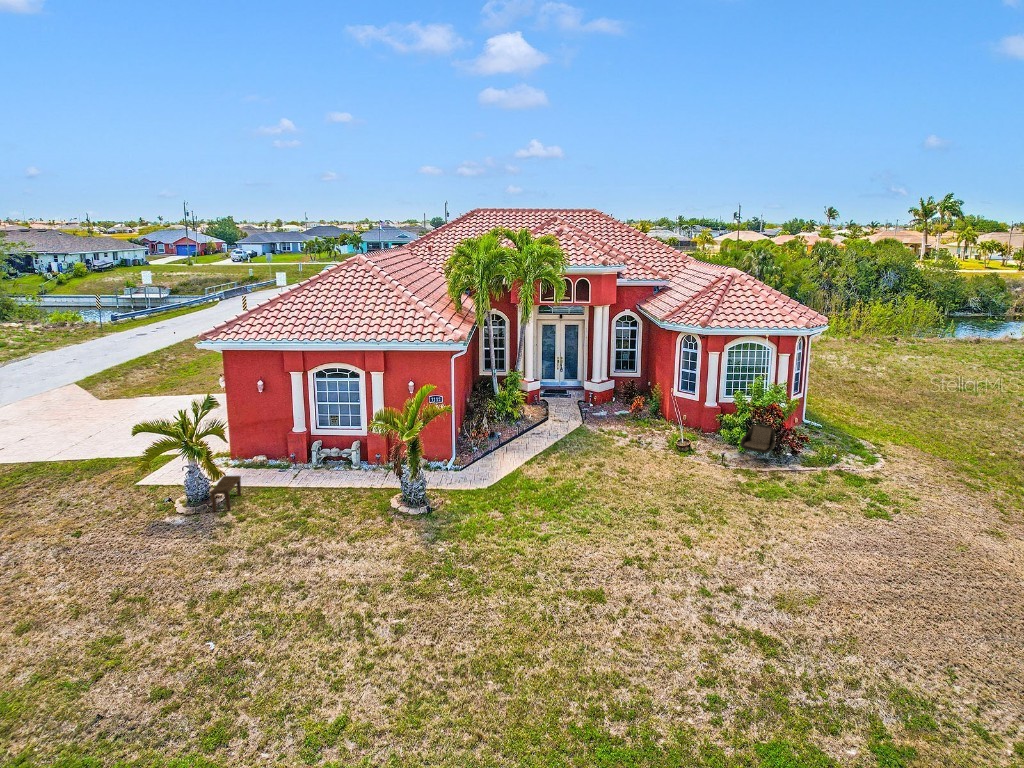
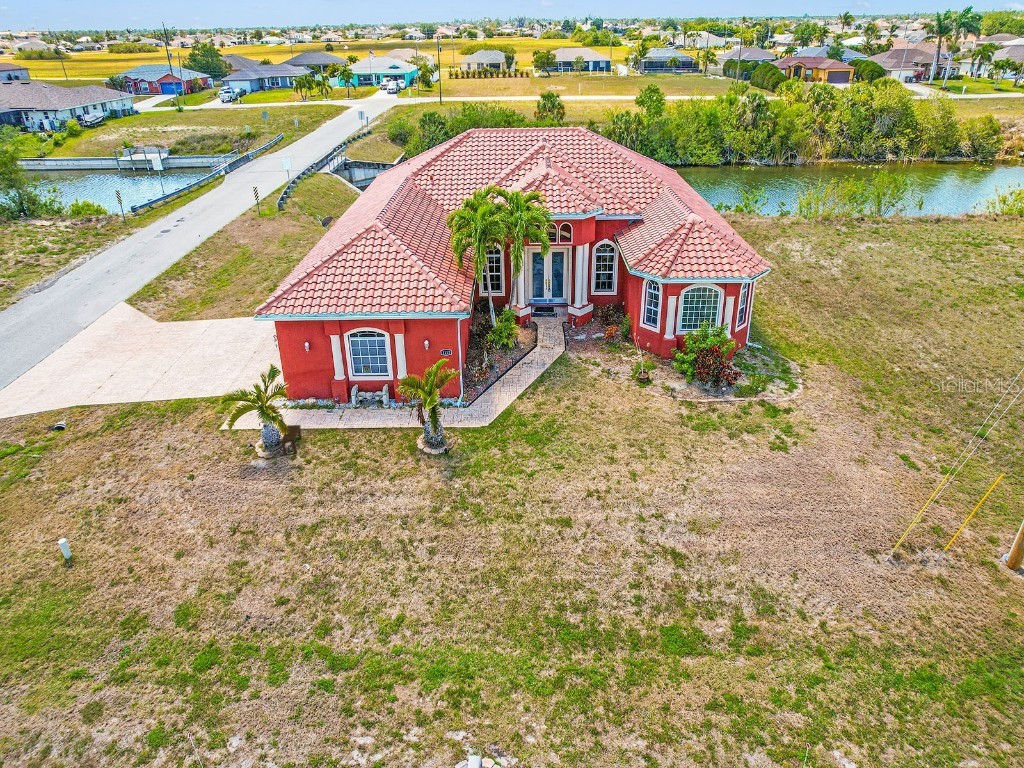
lounge chair: present [740,425,775,467] -> none [688,365,717,401]

